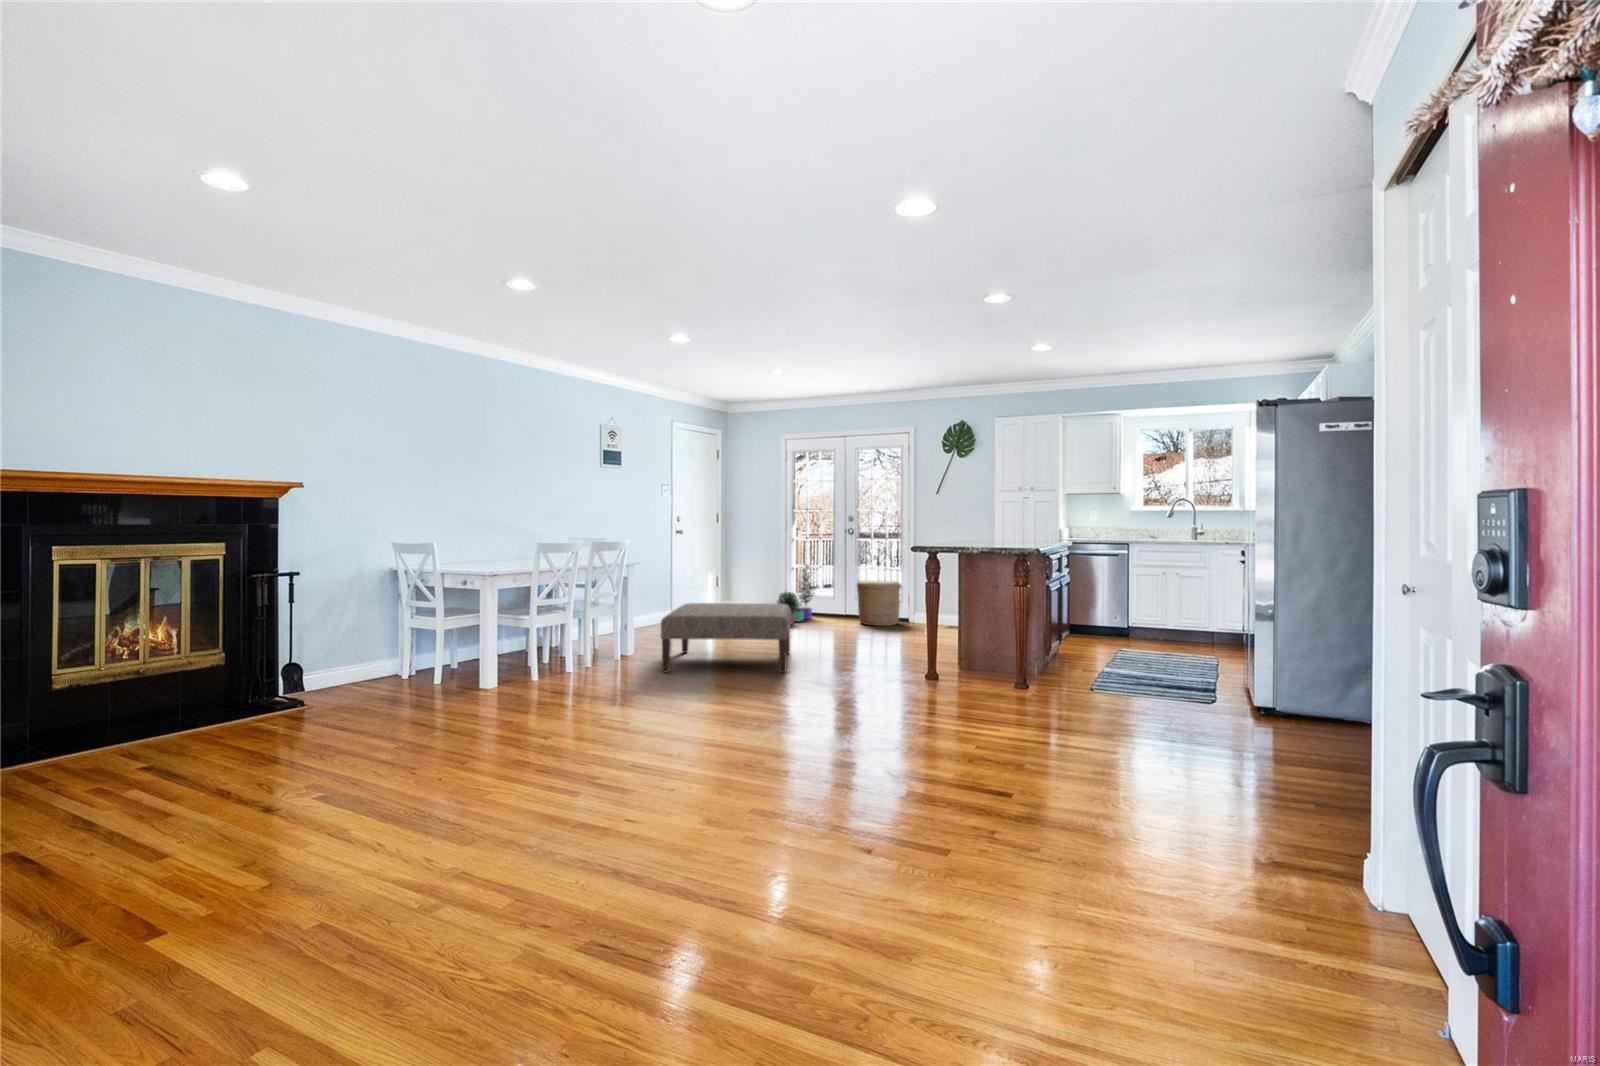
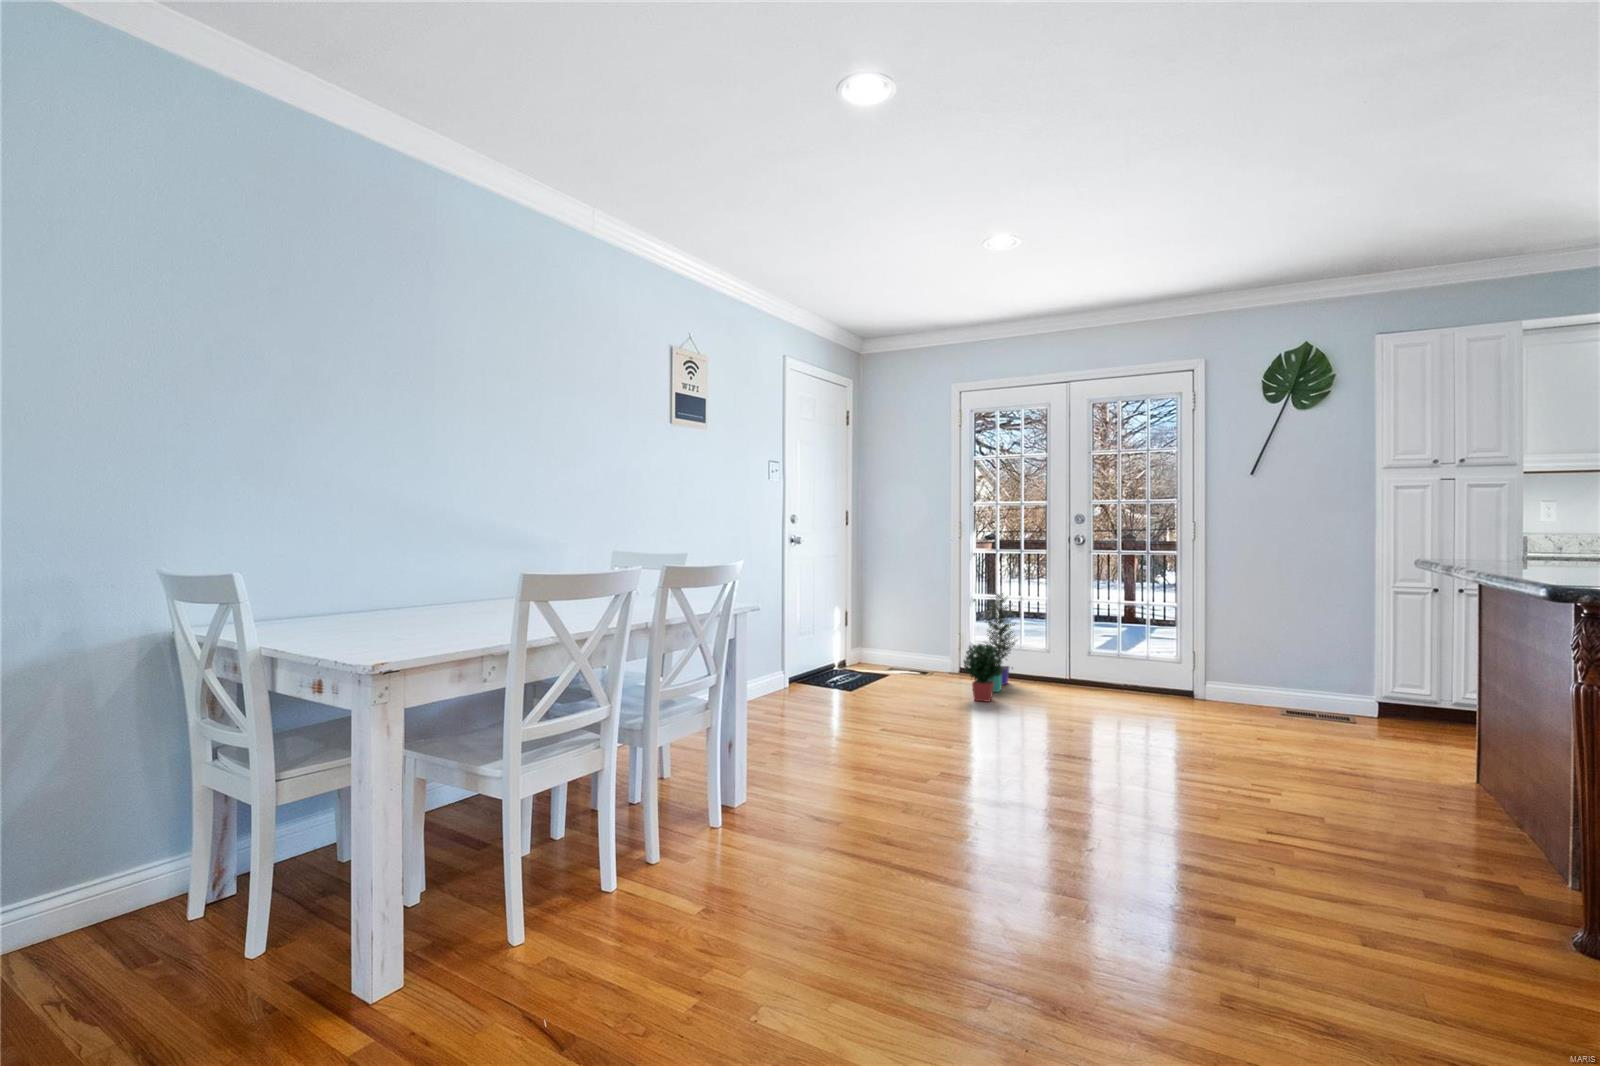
woven basket: present [857,580,900,626] -> none [1101,624,1183,708]
ottoman: present [661,603,791,673] -> none [828,693,1149,905]

